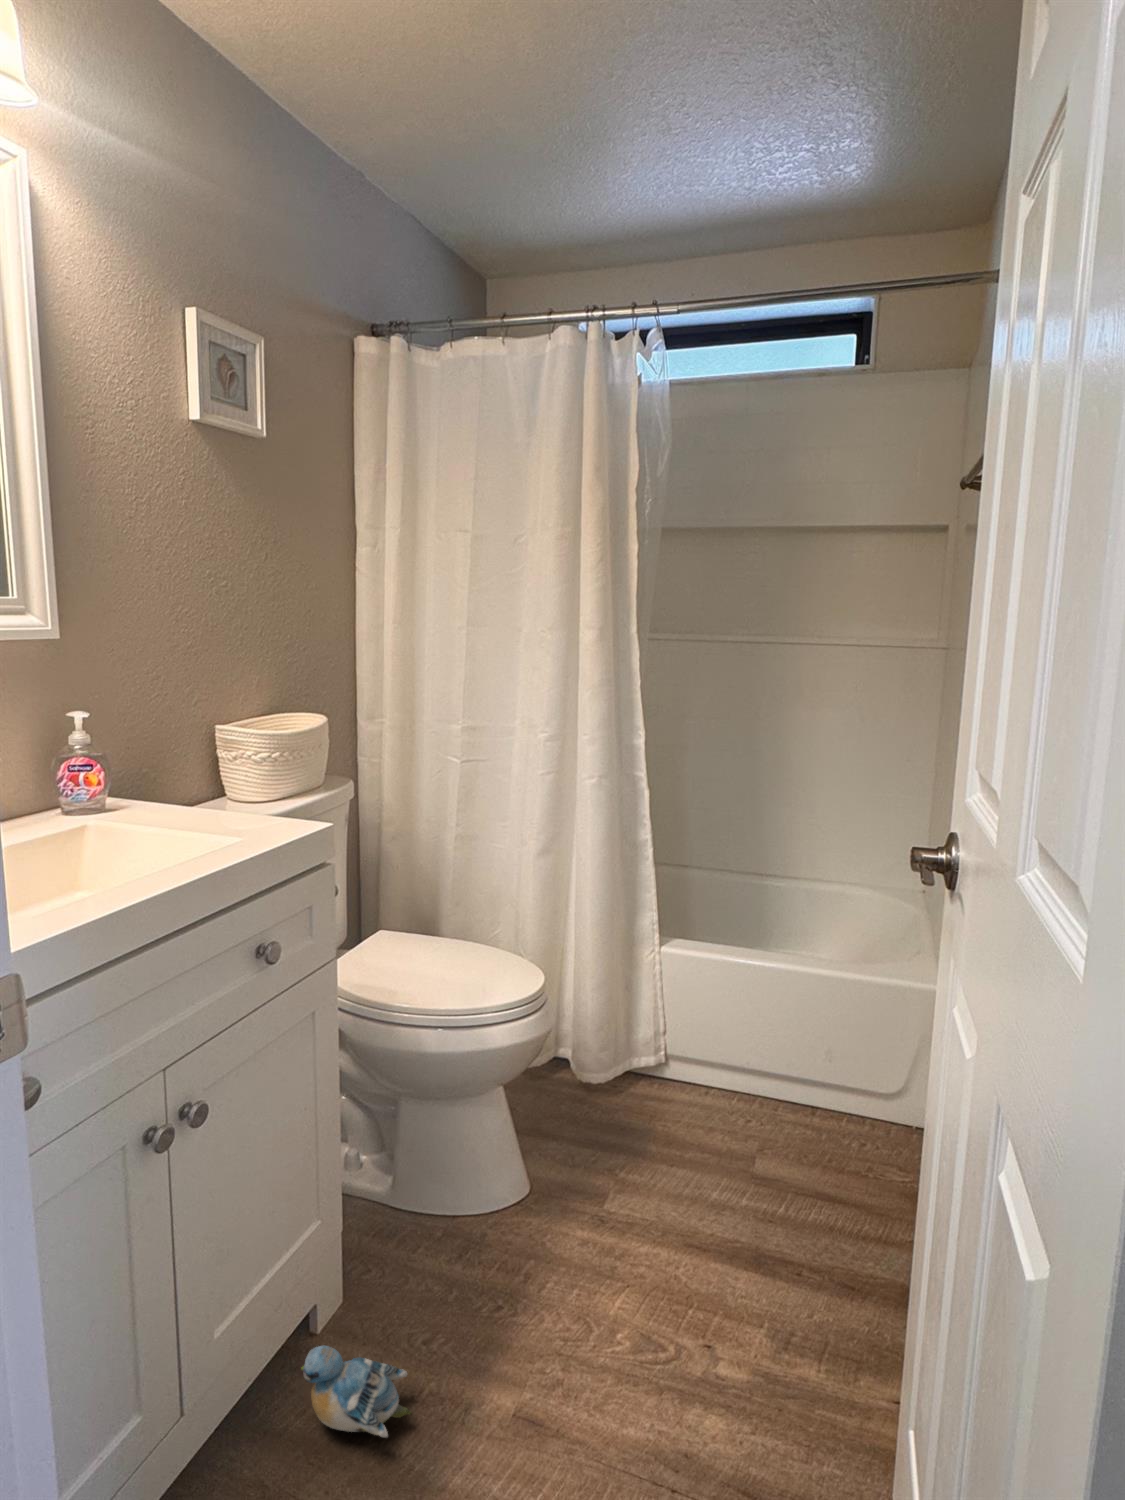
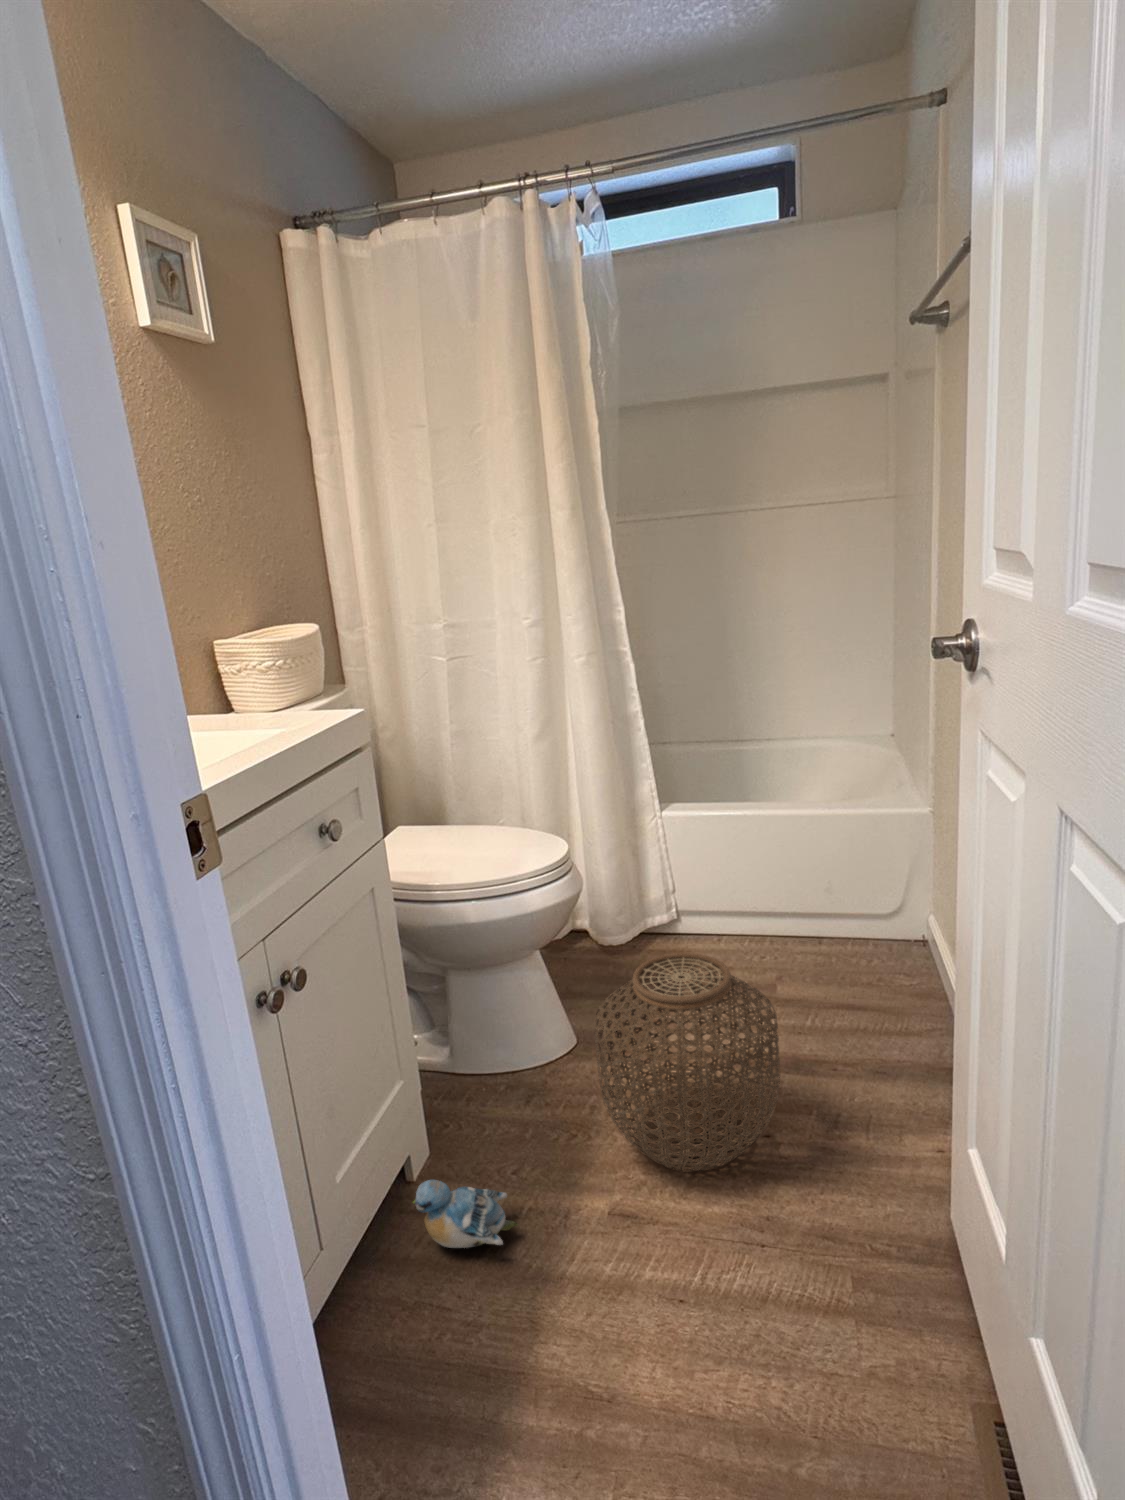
woven basket: none [530,1123,731,1378] -> present [594,953,780,1171]

